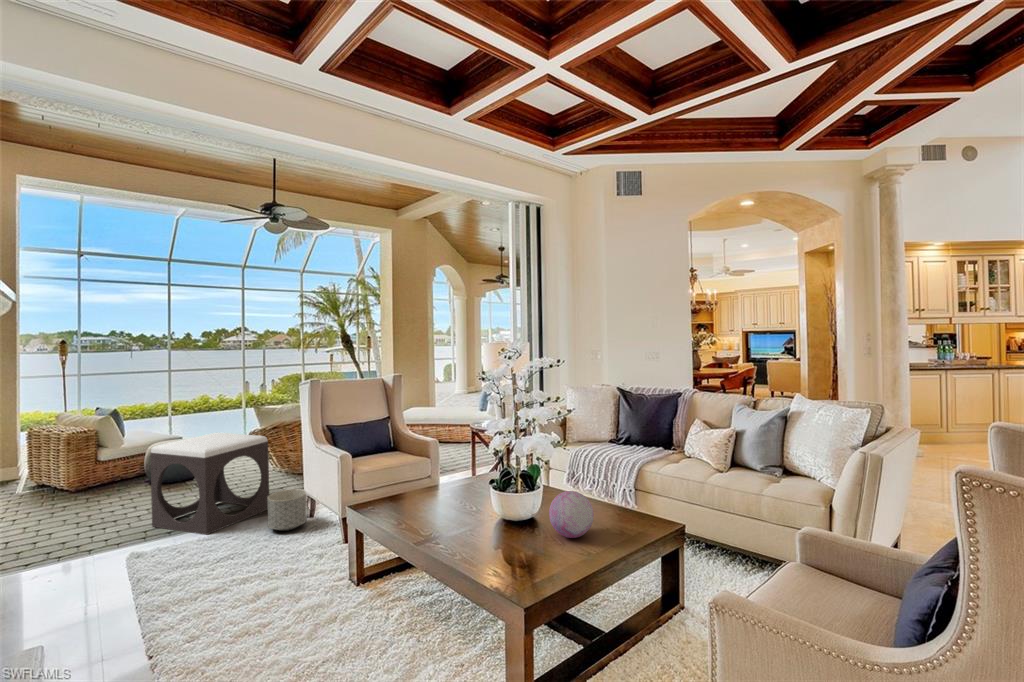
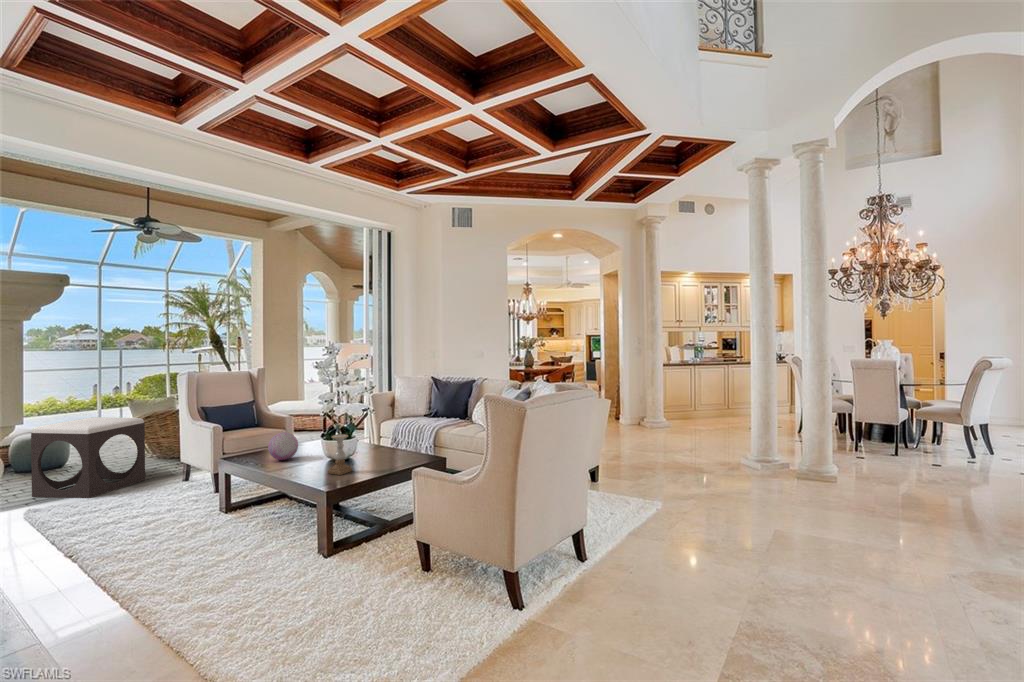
planter: present [268,489,307,531] -> none [147,459,182,491]
decorative orb: present [549,491,594,538] -> present [268,432,298,460]
candle holder: none [502,498,539,570] -> present [328,434,352,475]

